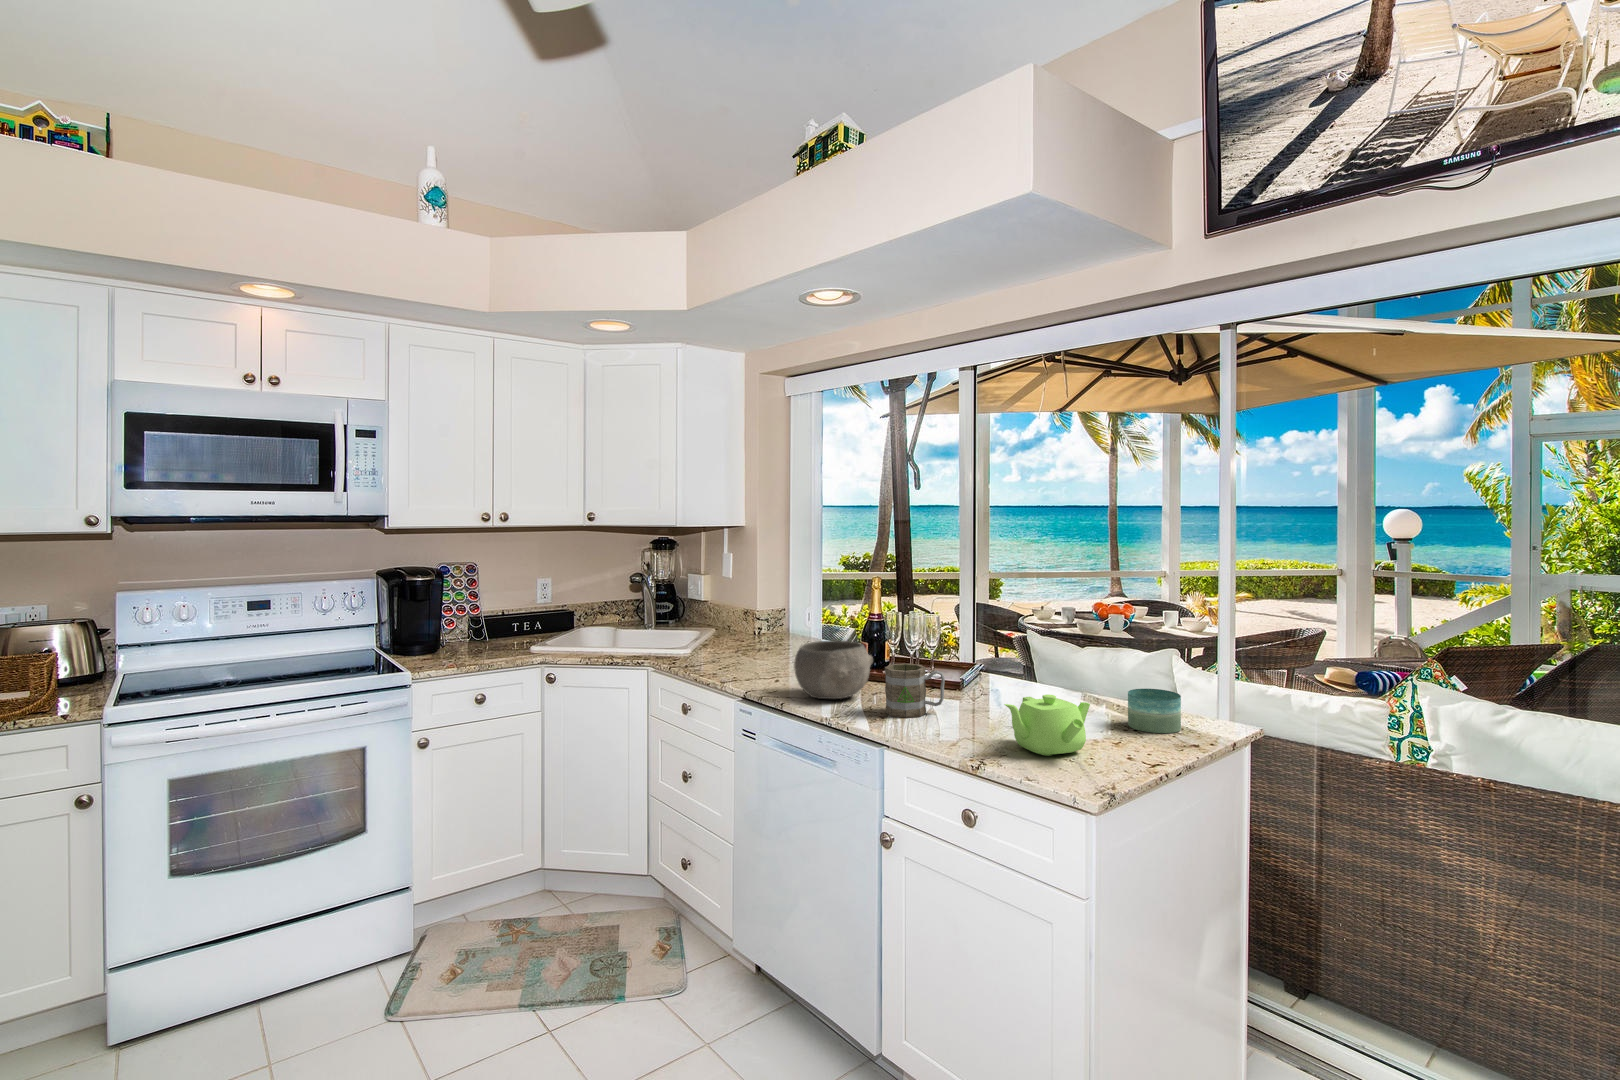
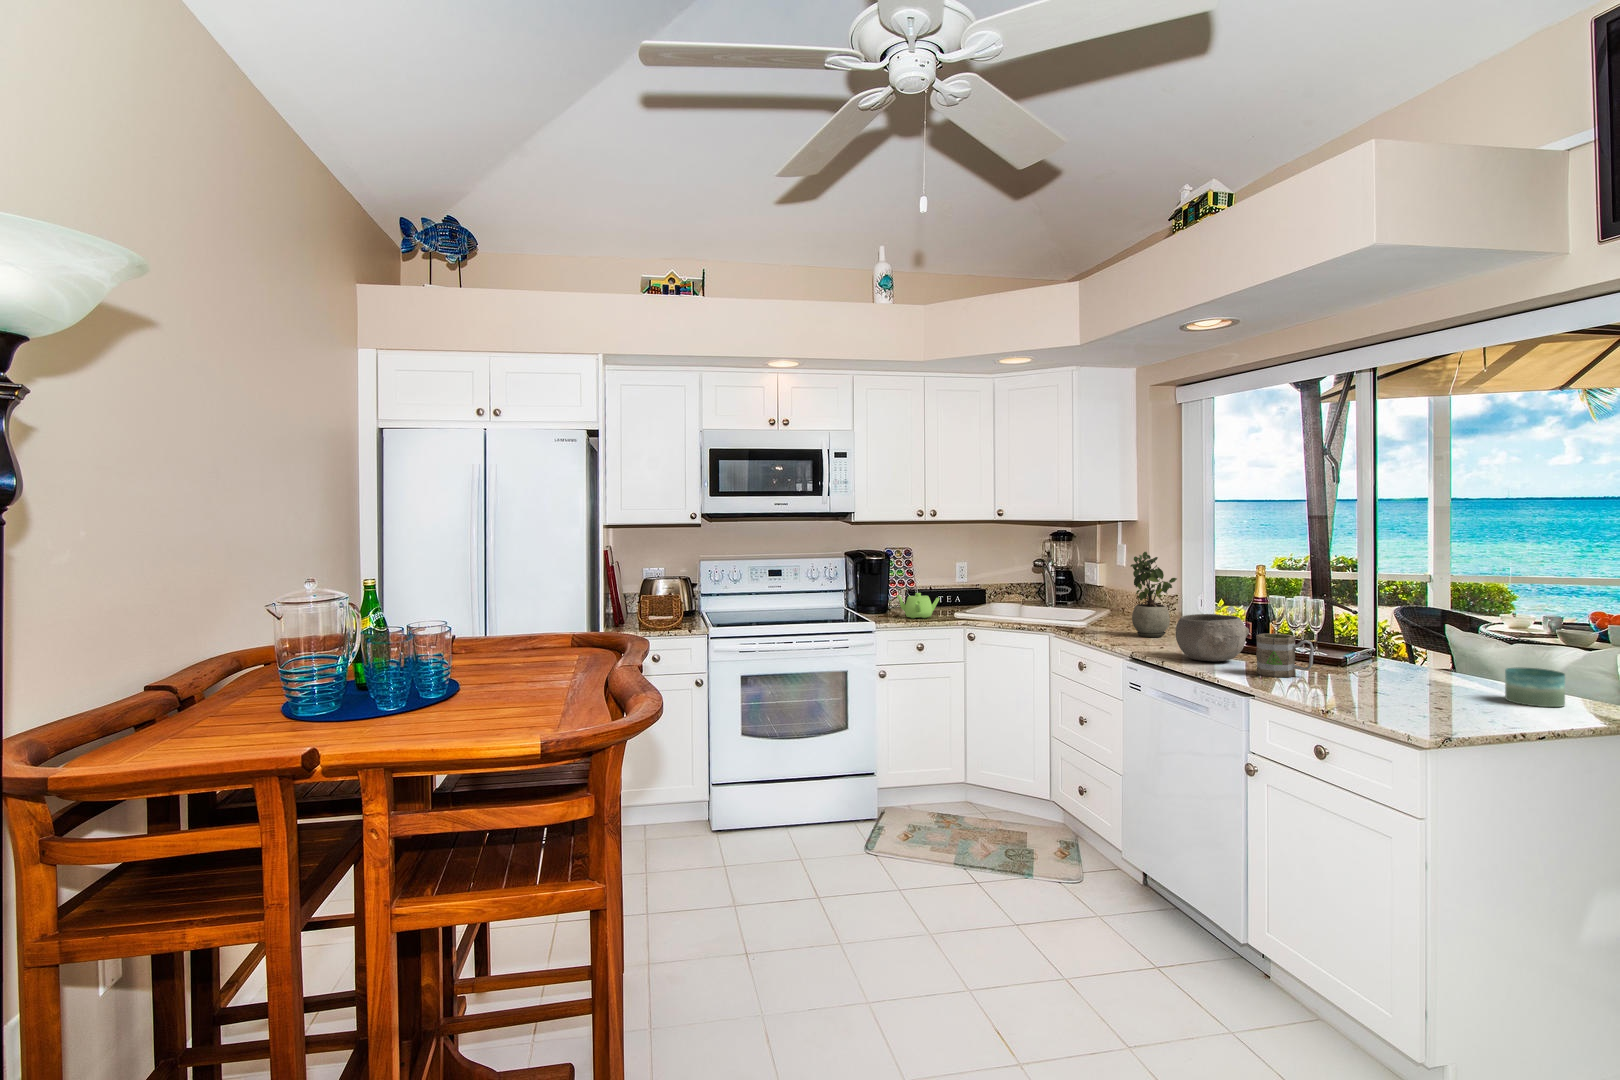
potted plant: none [740,566,792,666] -> present [1131,552,1177,637]
teapot: present [1004,694,1090,756] -> present [896,593,940,618]

